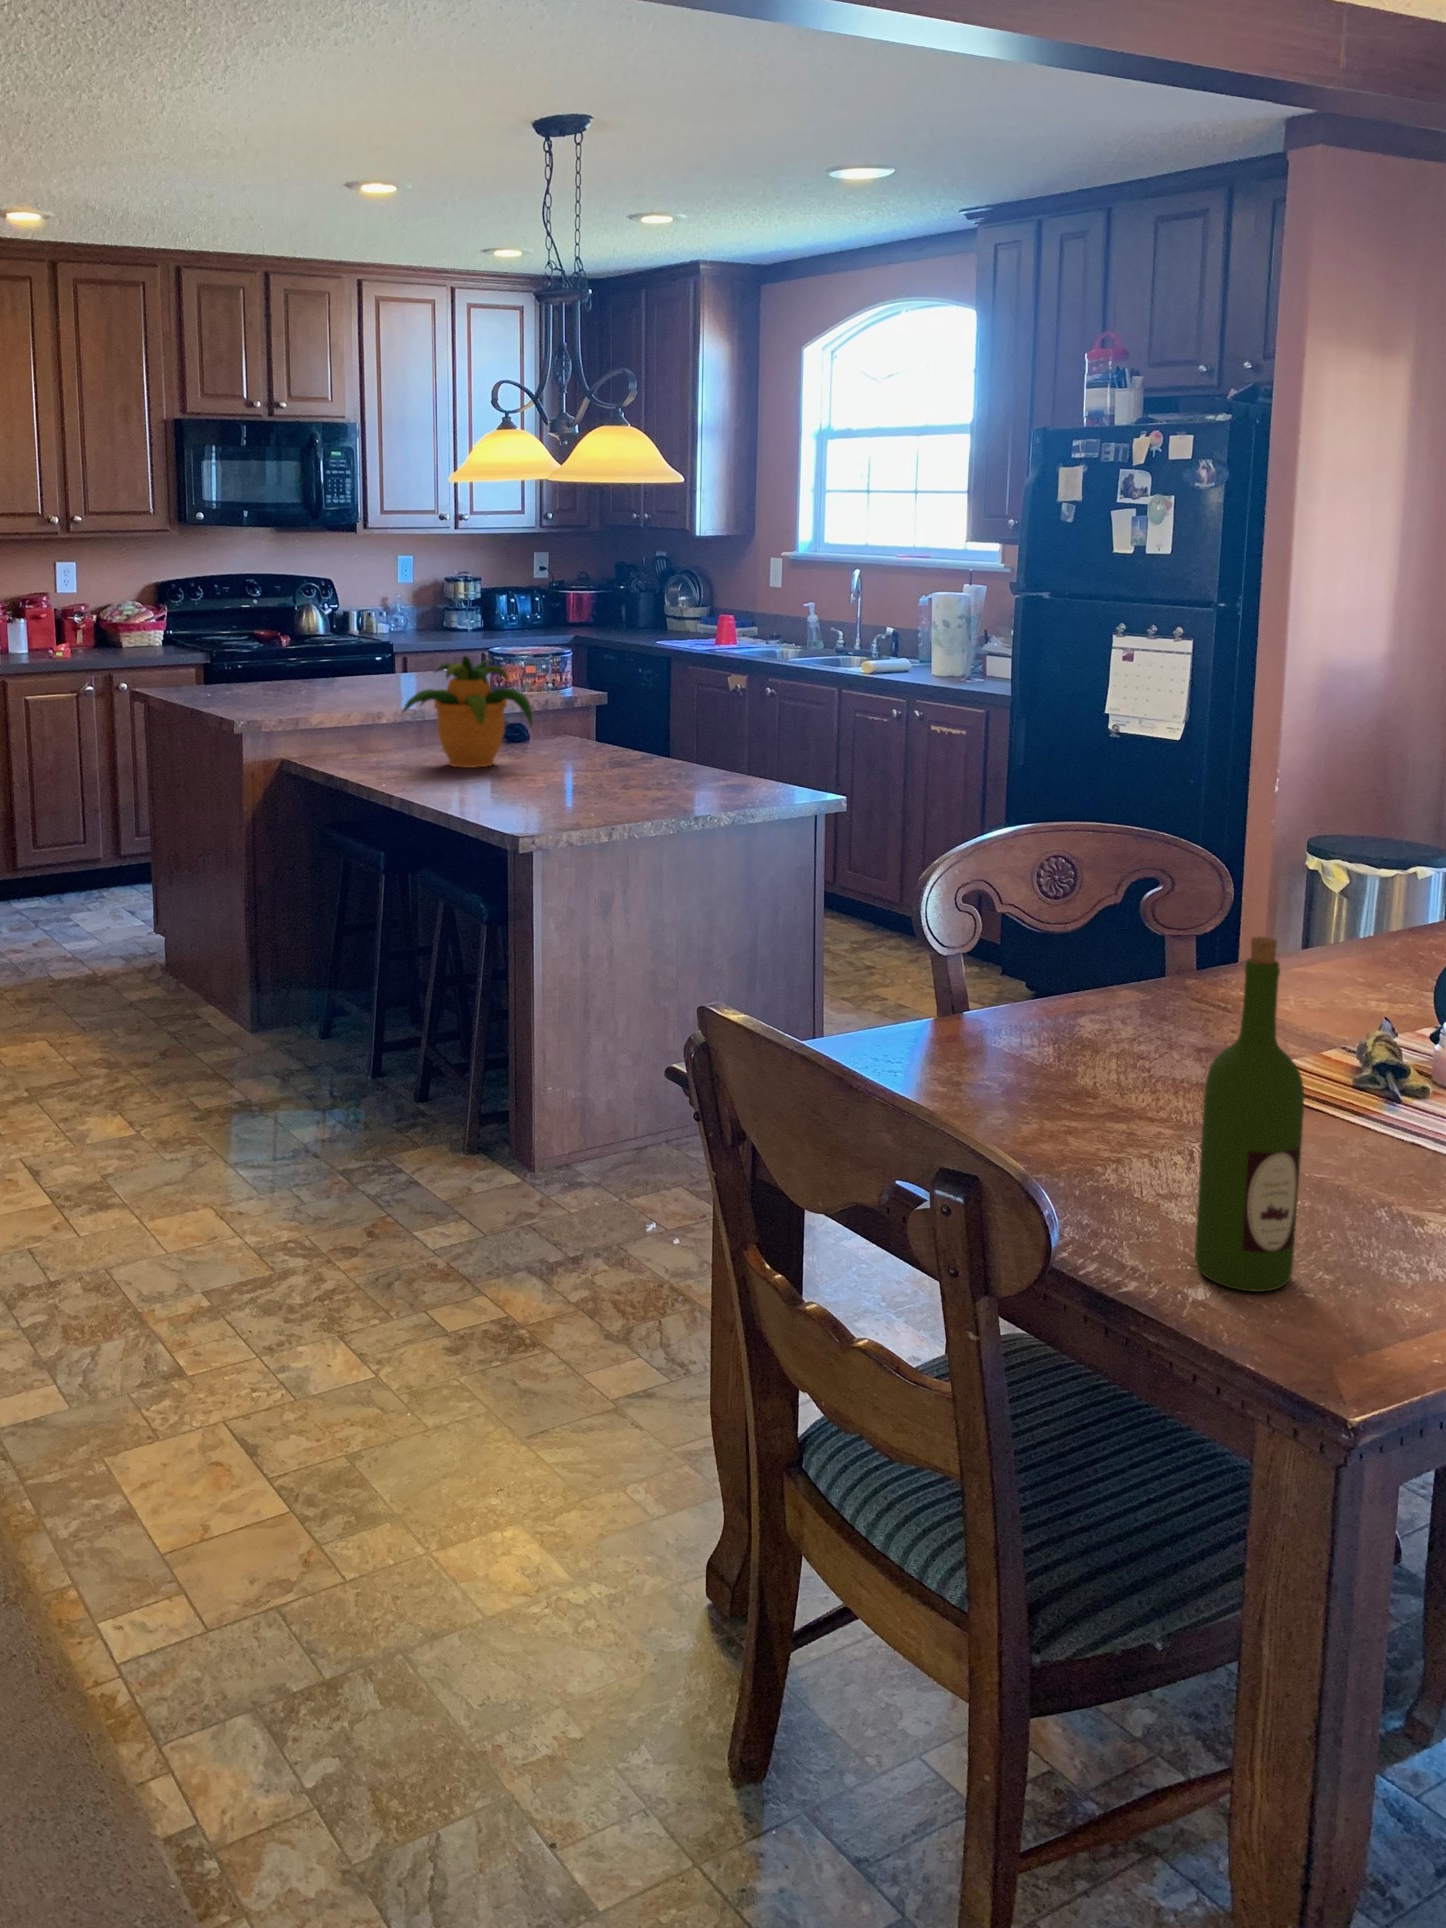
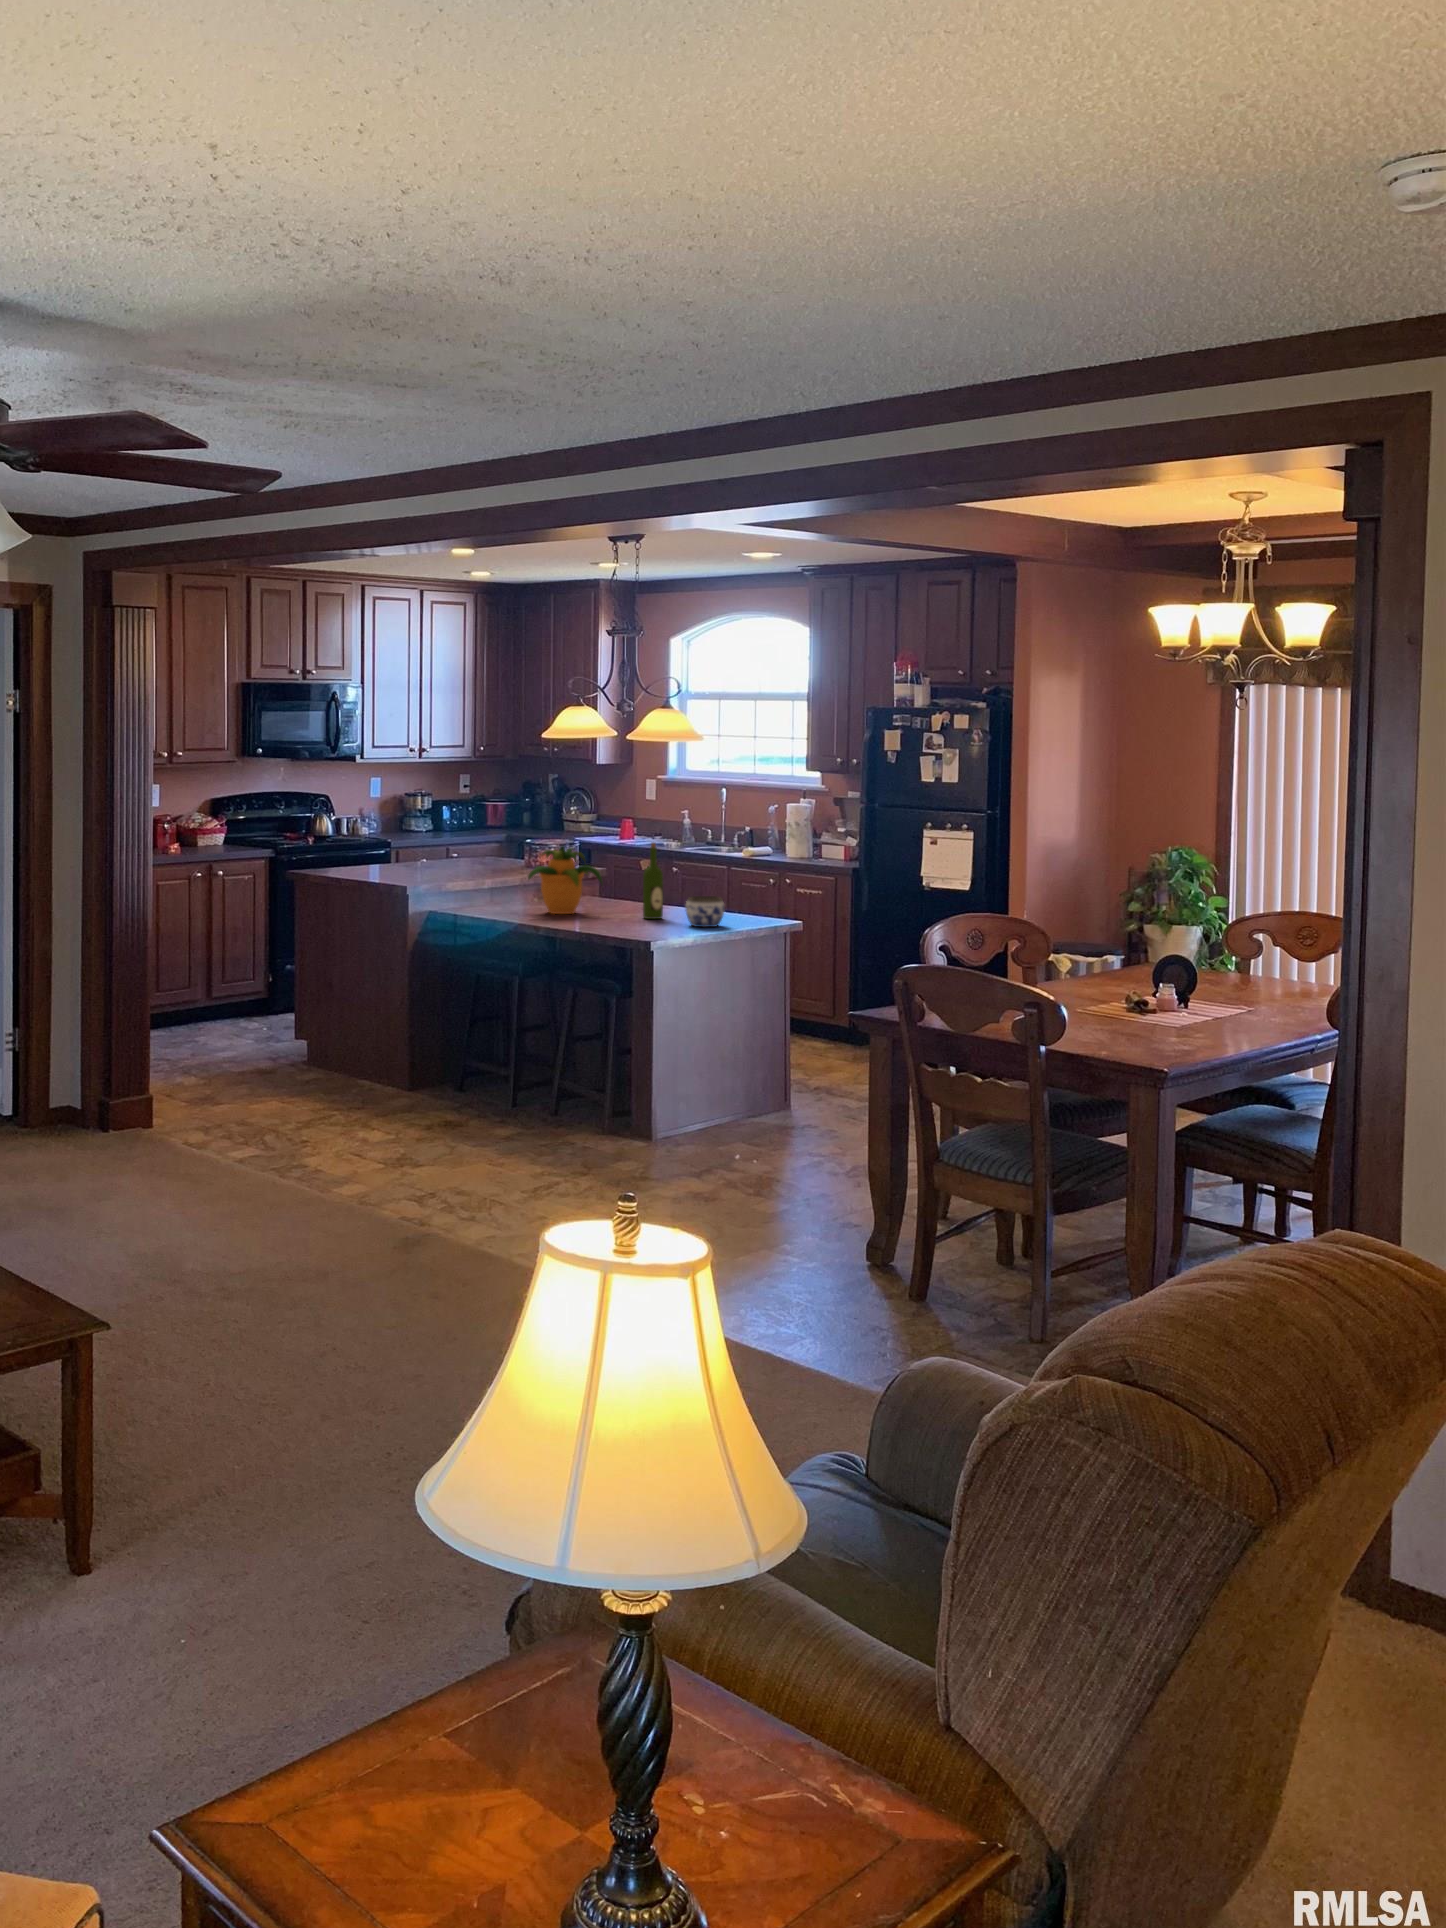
jar: none [633,746,700,801] -> present [686,896,725,927]
wine bottle: present [1195,937,1304,1292] -> present [643,843,663,919]

